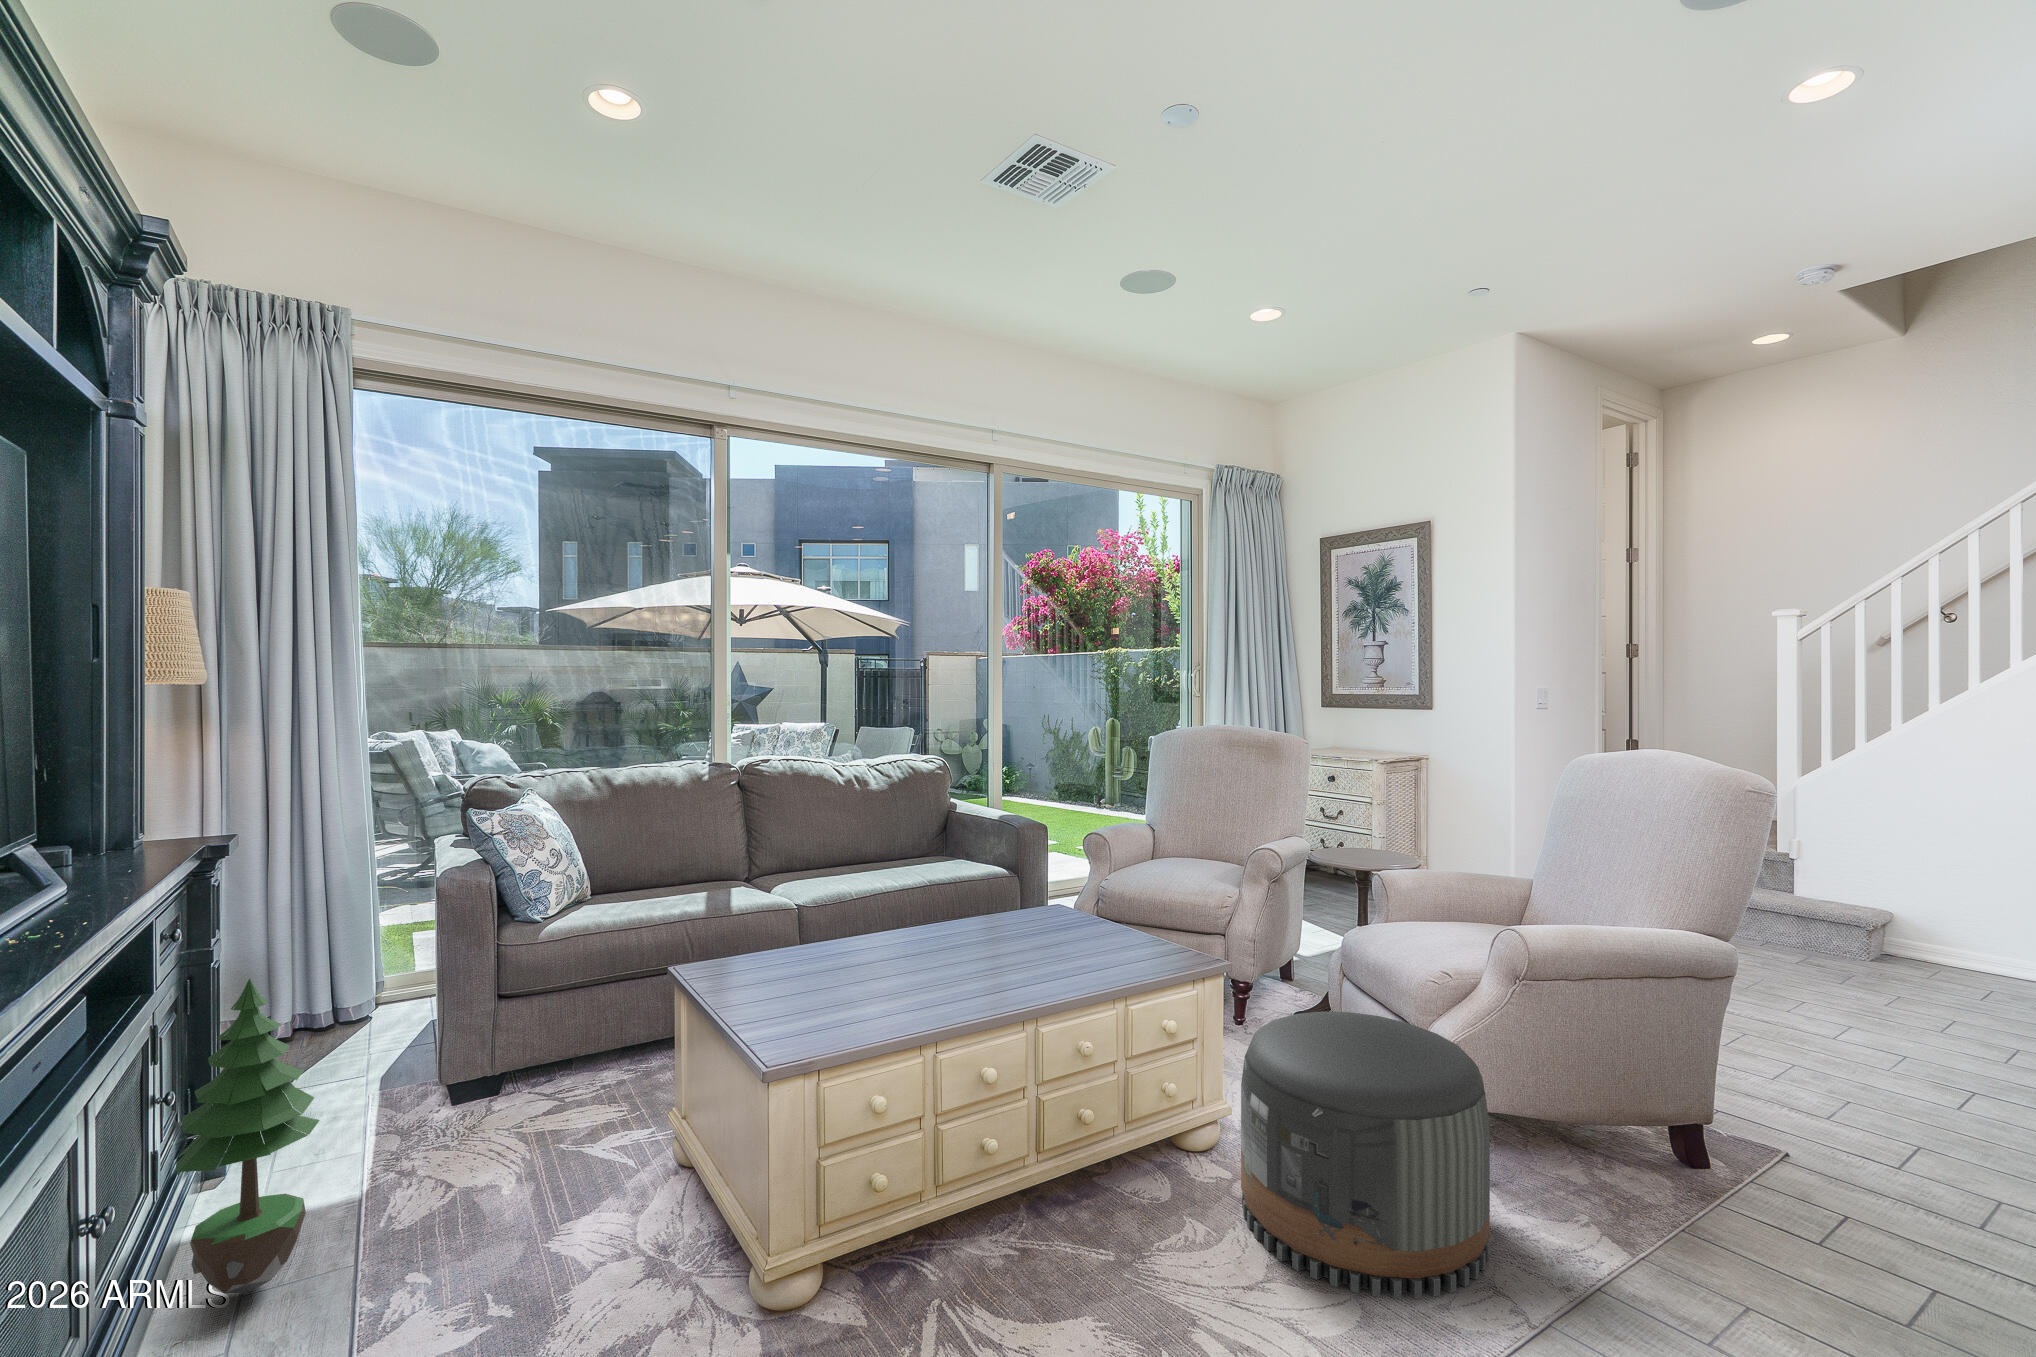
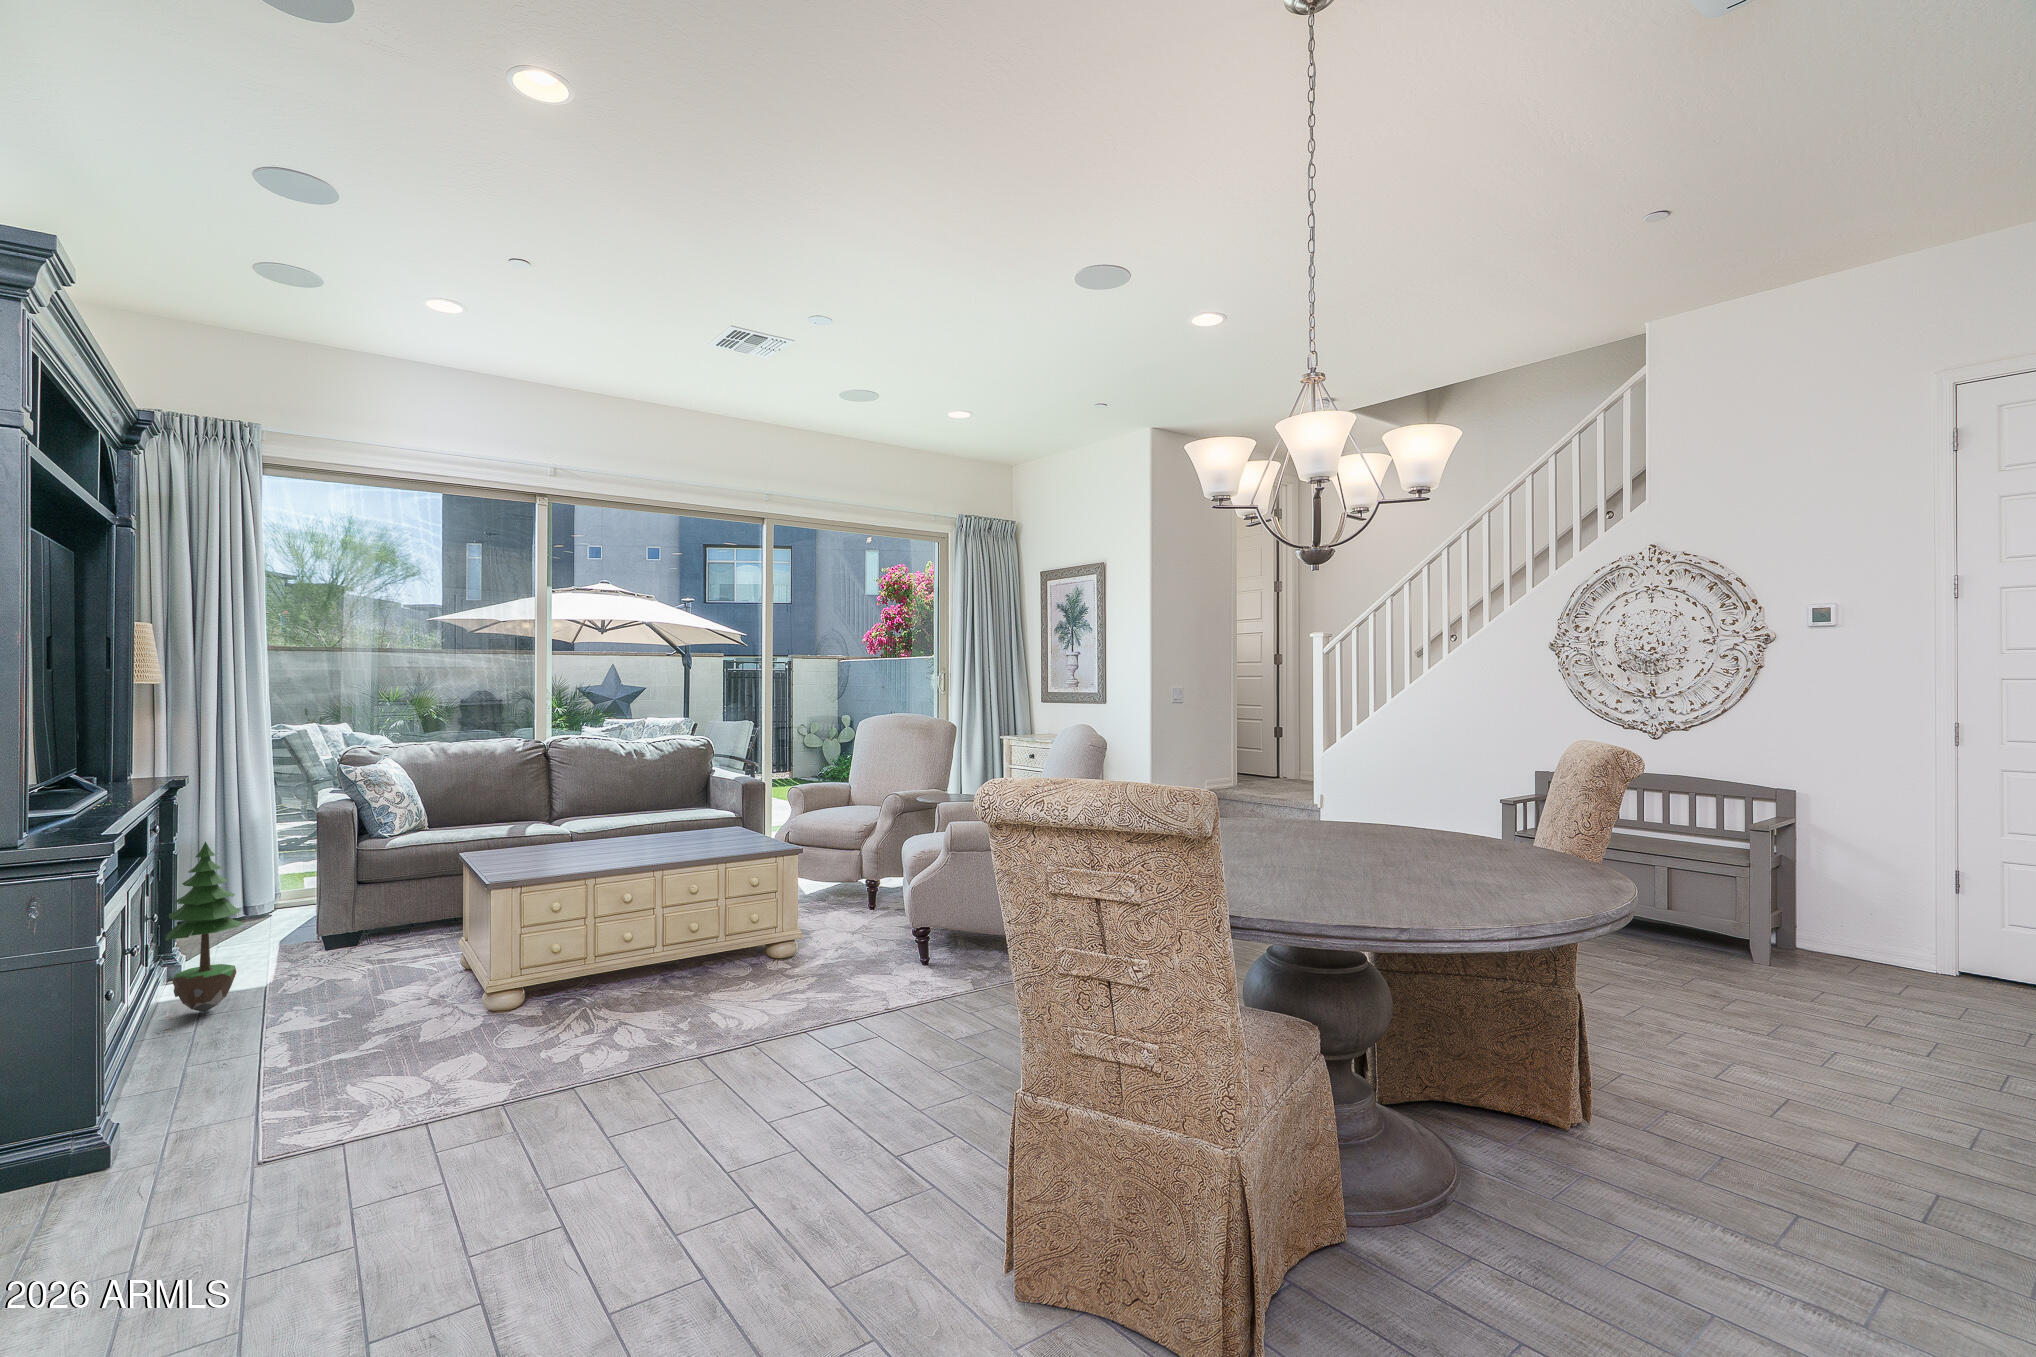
pouf: present [1241,1012,1490,1299] -> none [783,871,914,1002]

